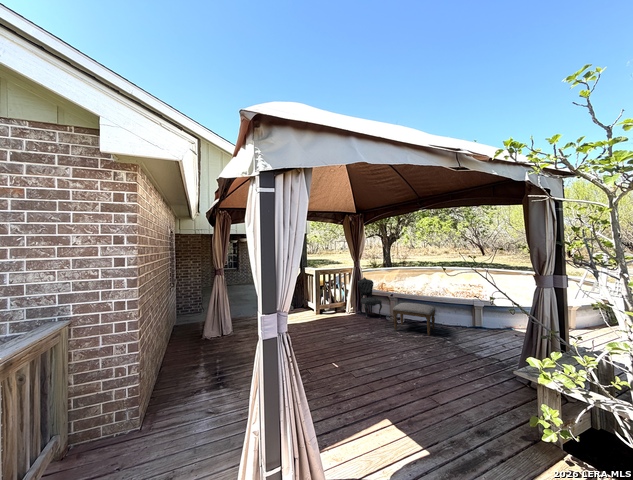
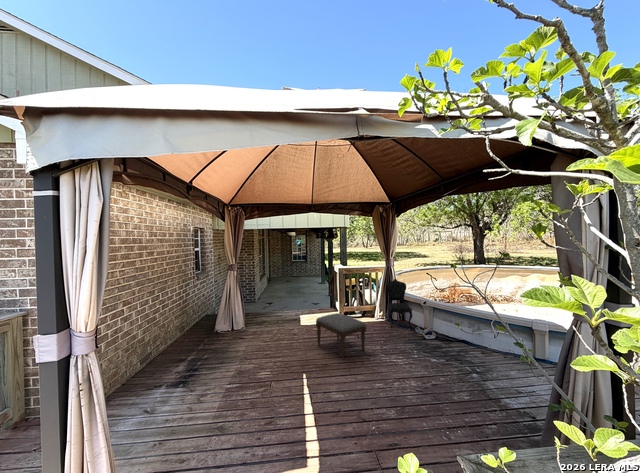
ottoman: present [393,303,435,336] -> present [316,313,366,358]

